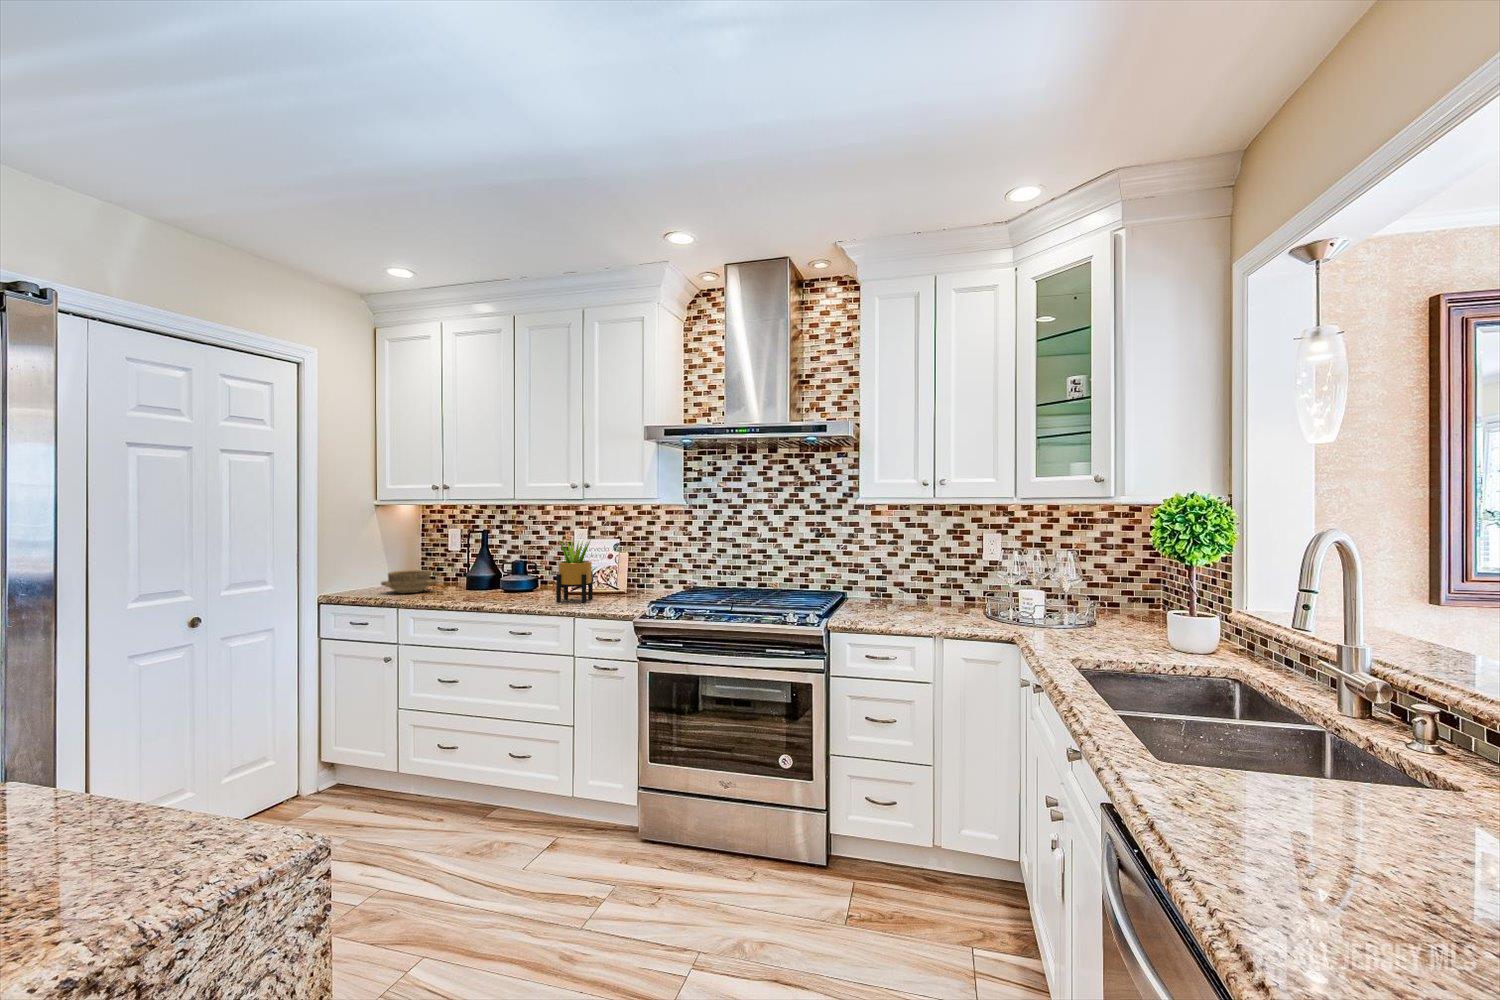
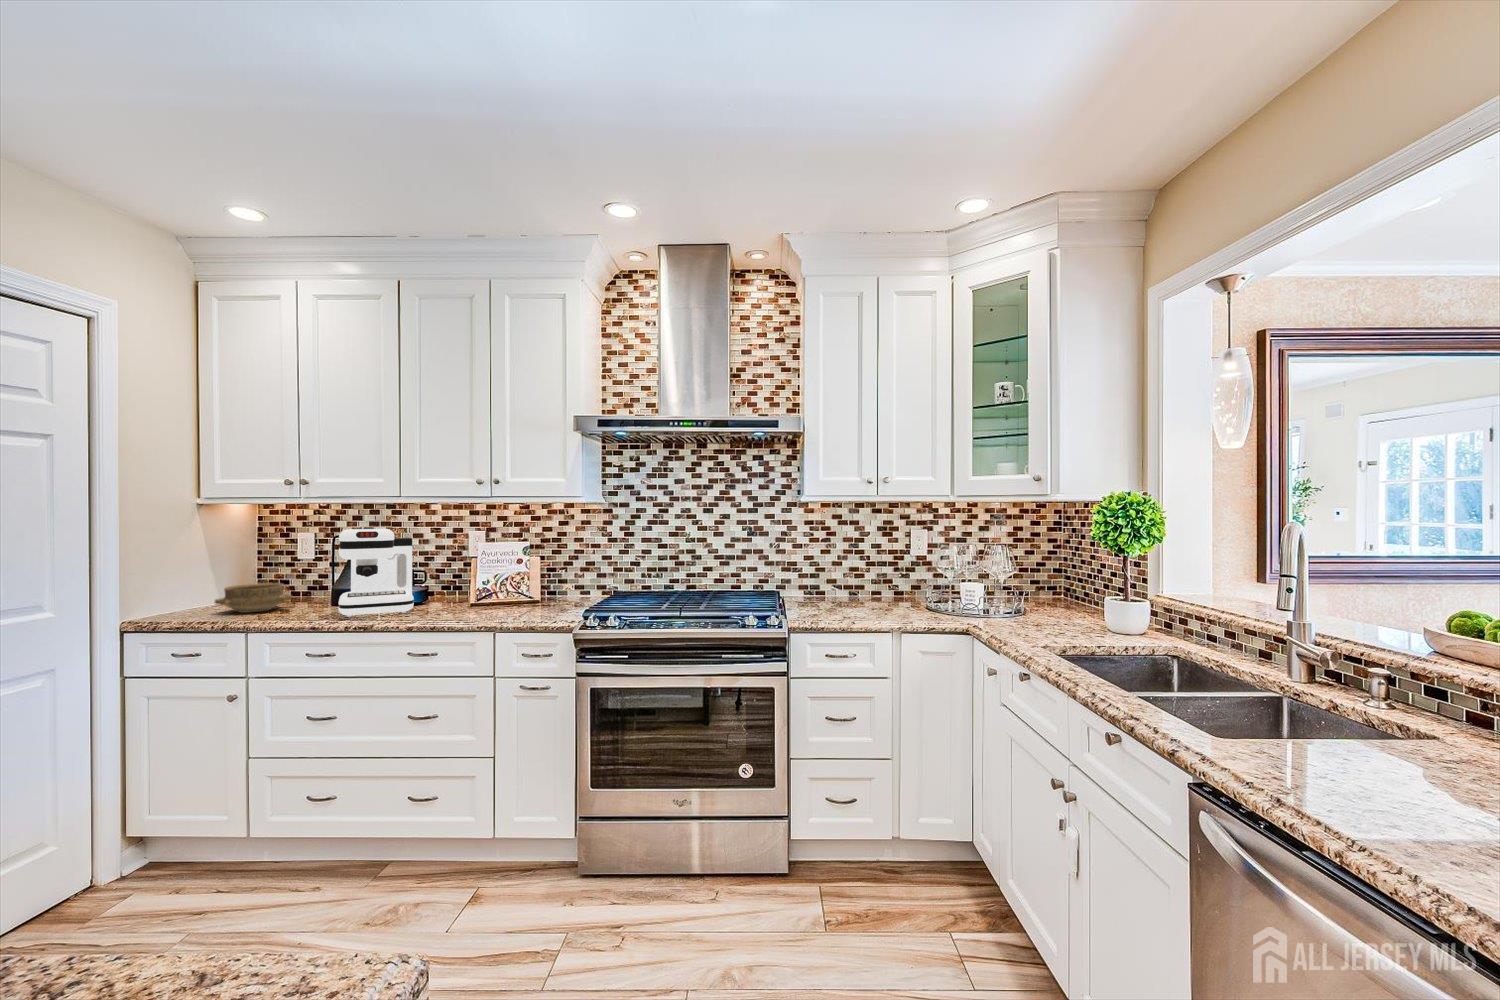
coffee maker: none [462,527,523,600] -> present [338,529,414,617]
potted plant: present [556,539,593,603] -> none [463,536,508,615]

